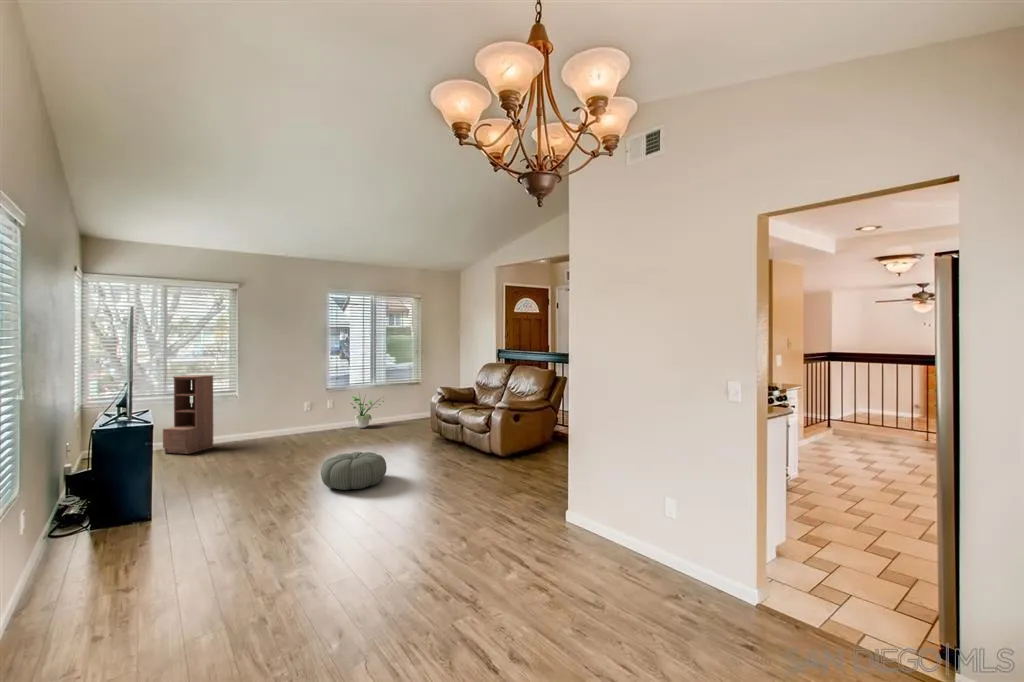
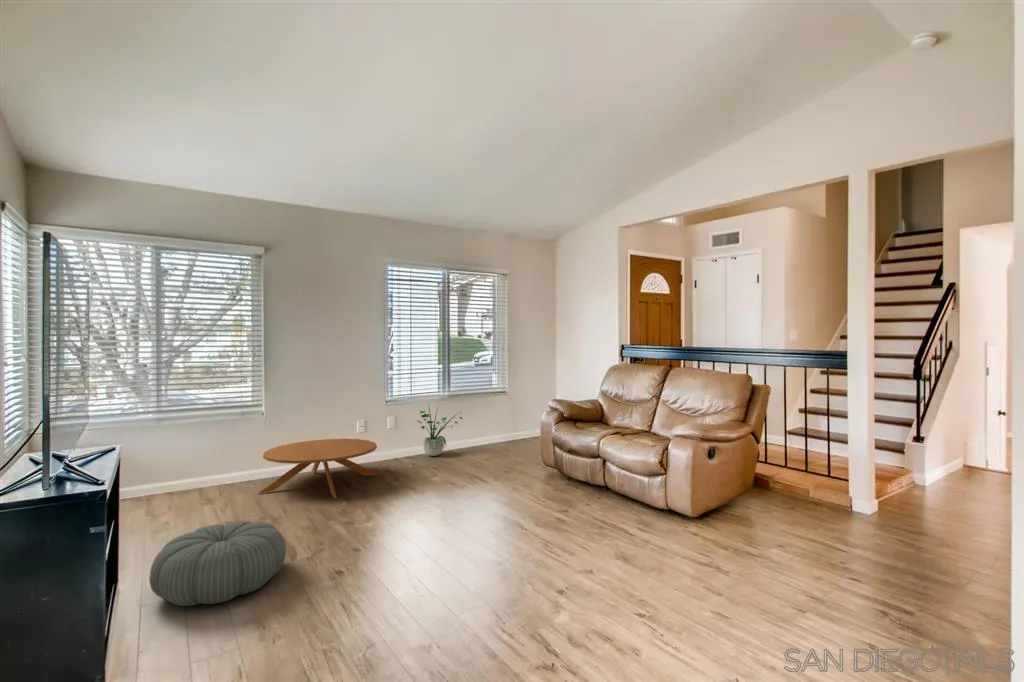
bookshelf: present [163,375,213,454] -> none [152,381,227,502]
coffee table: none [235,415,321,451] -> present [258,439,379,498]
pouf: present [321,452,387,490] -> present [149,521,286,606]

